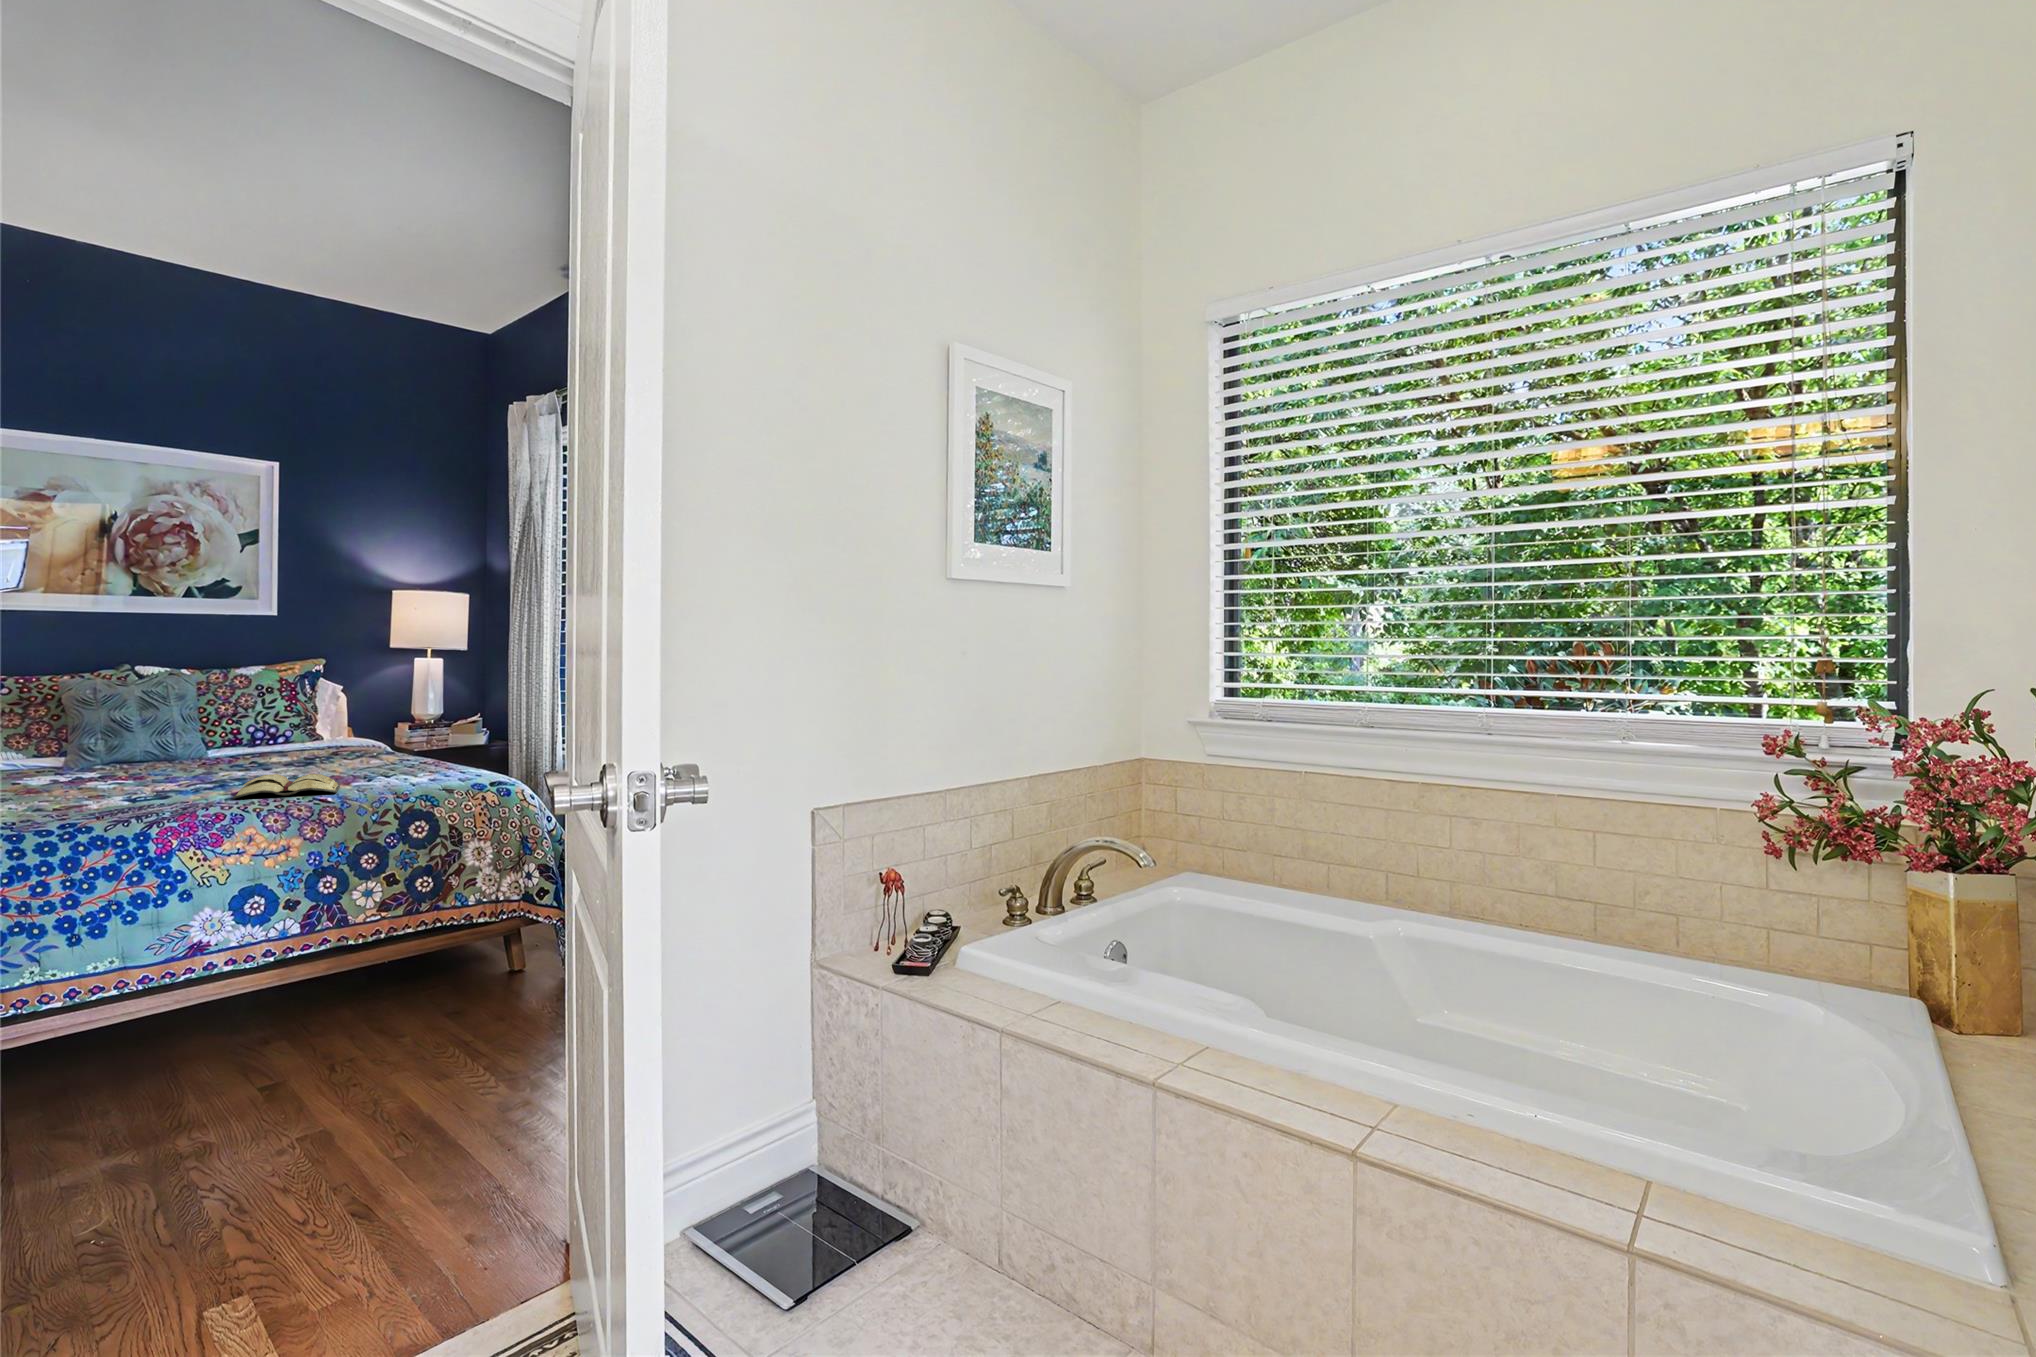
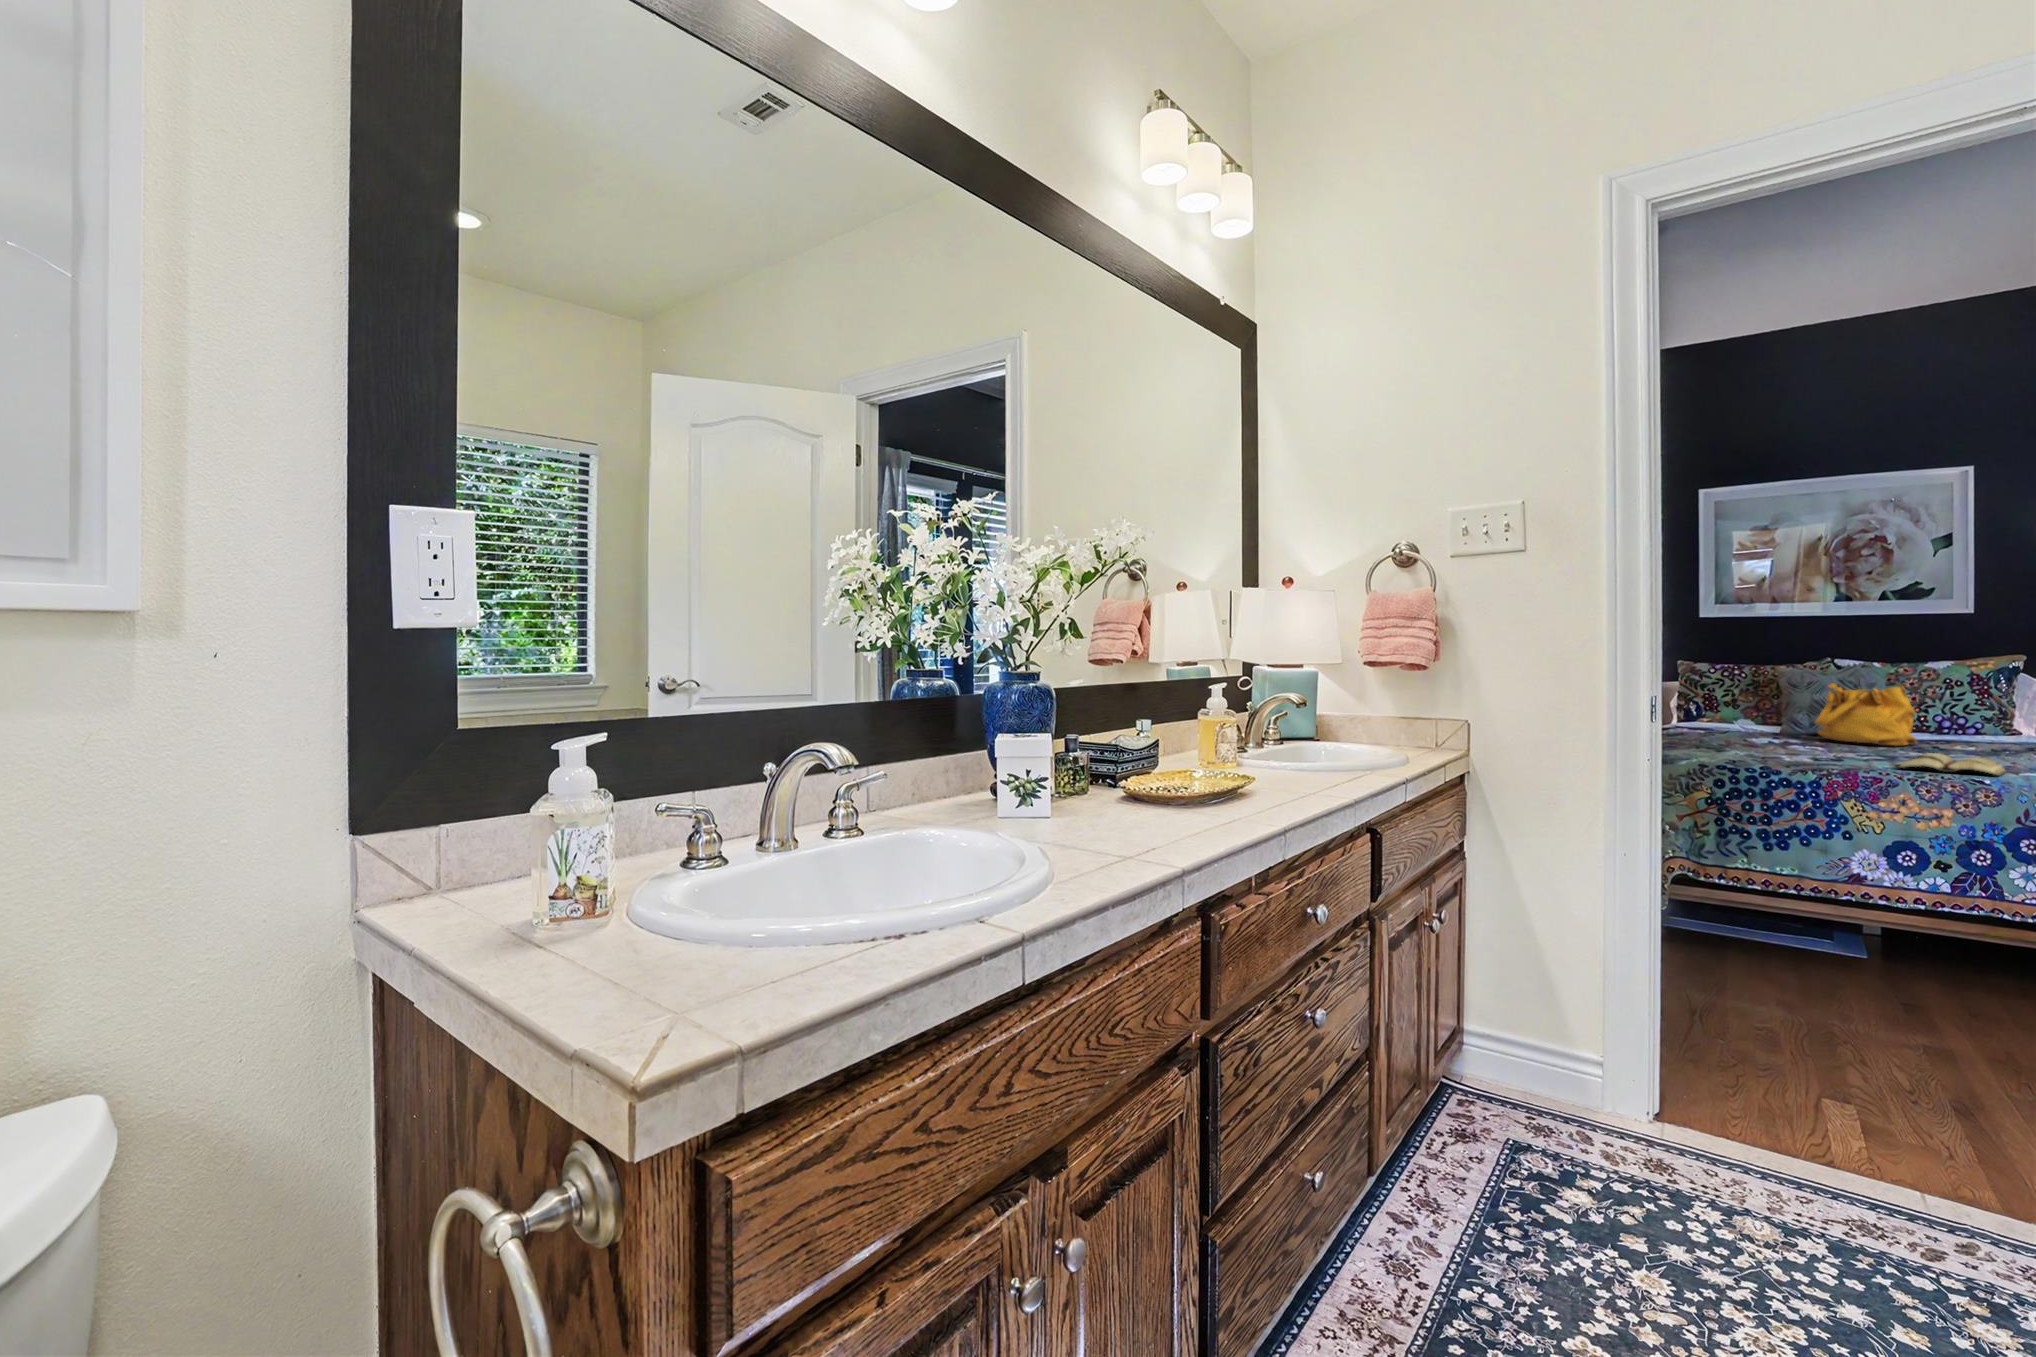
handbag: none [119,691,239,769] -> present [1815,682,1917,746]

